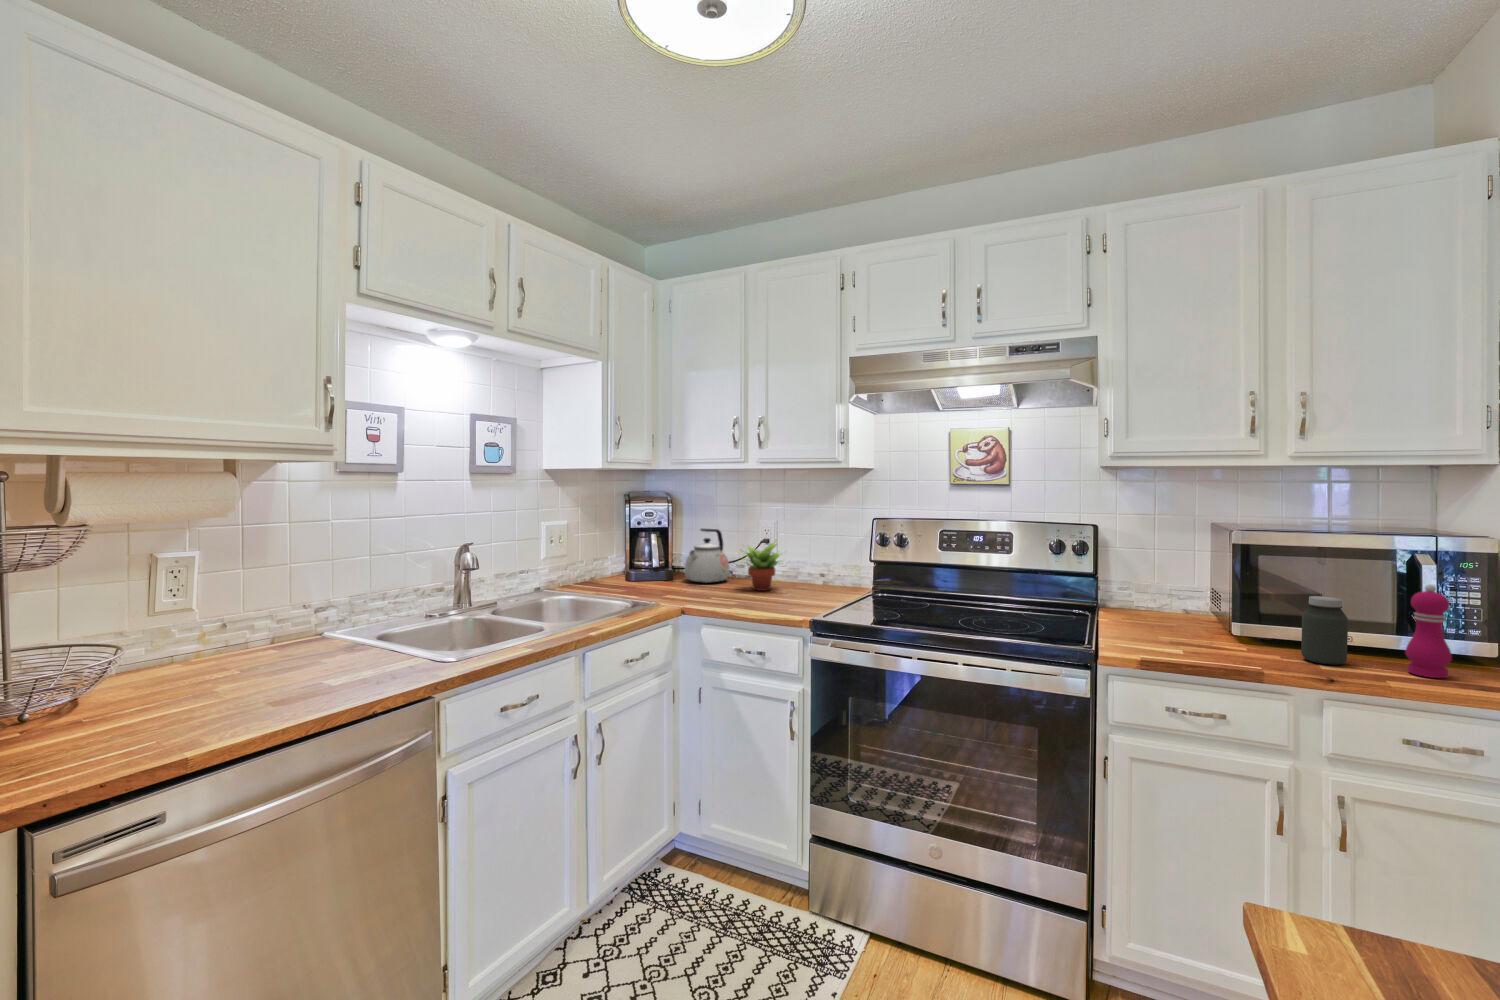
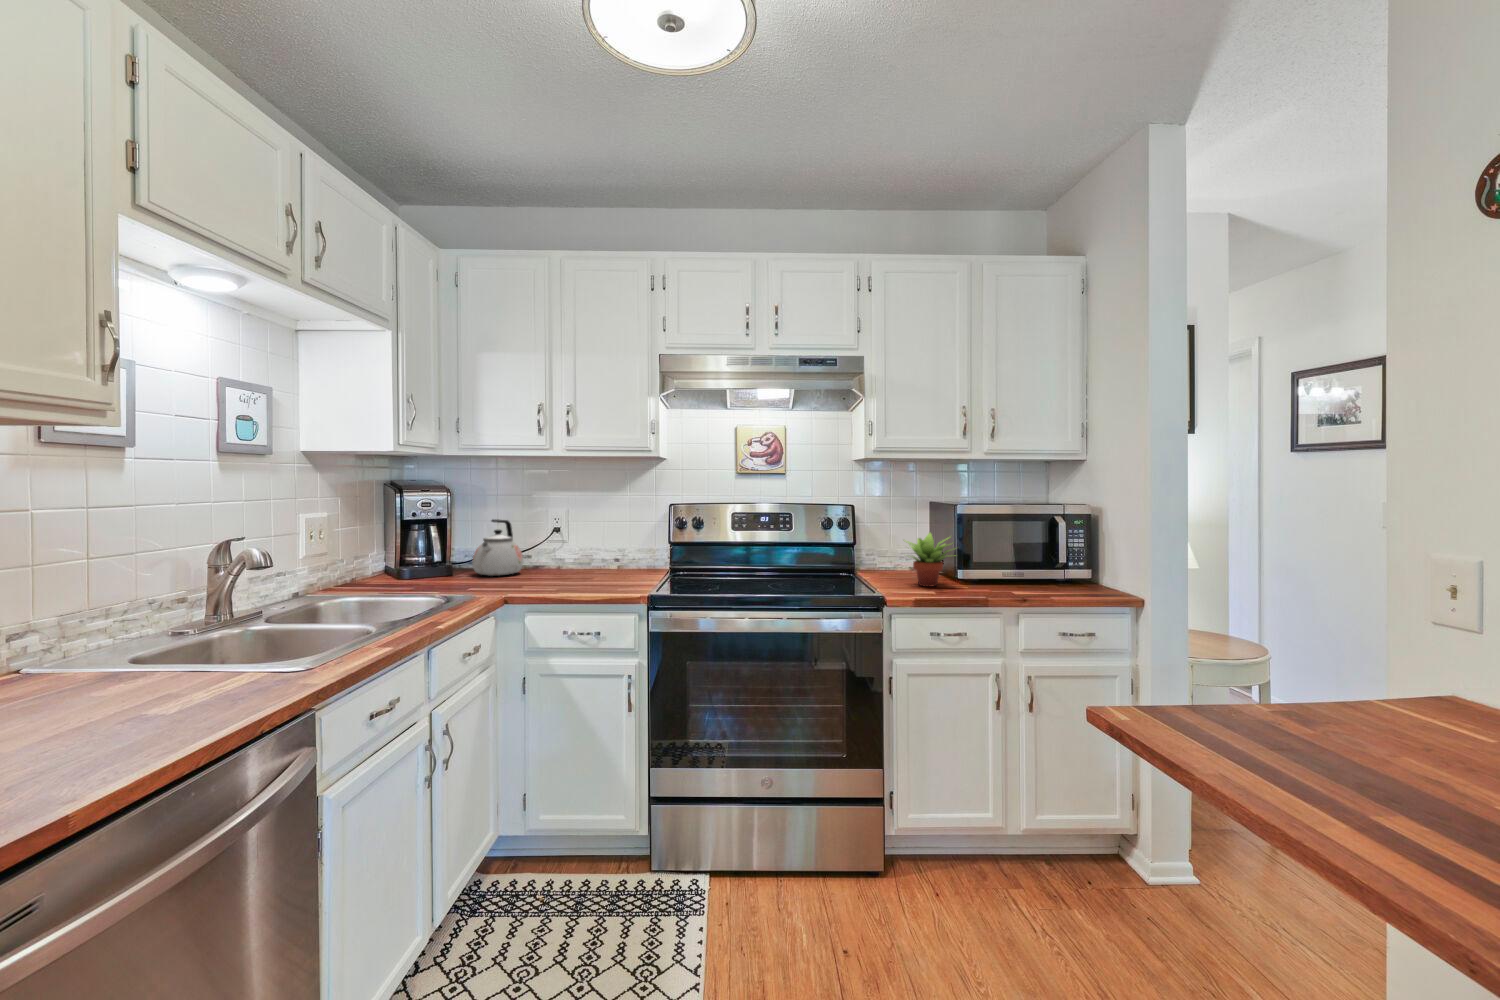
succulent plant: present [745,541,780,591] -> present [906,532,952,587]
pepper mill: present [1405,585,1452,678] -> none [1054,532,1077,591]
jar: present [1301,596,1348,665] -> none [1000,545,1025,590]

